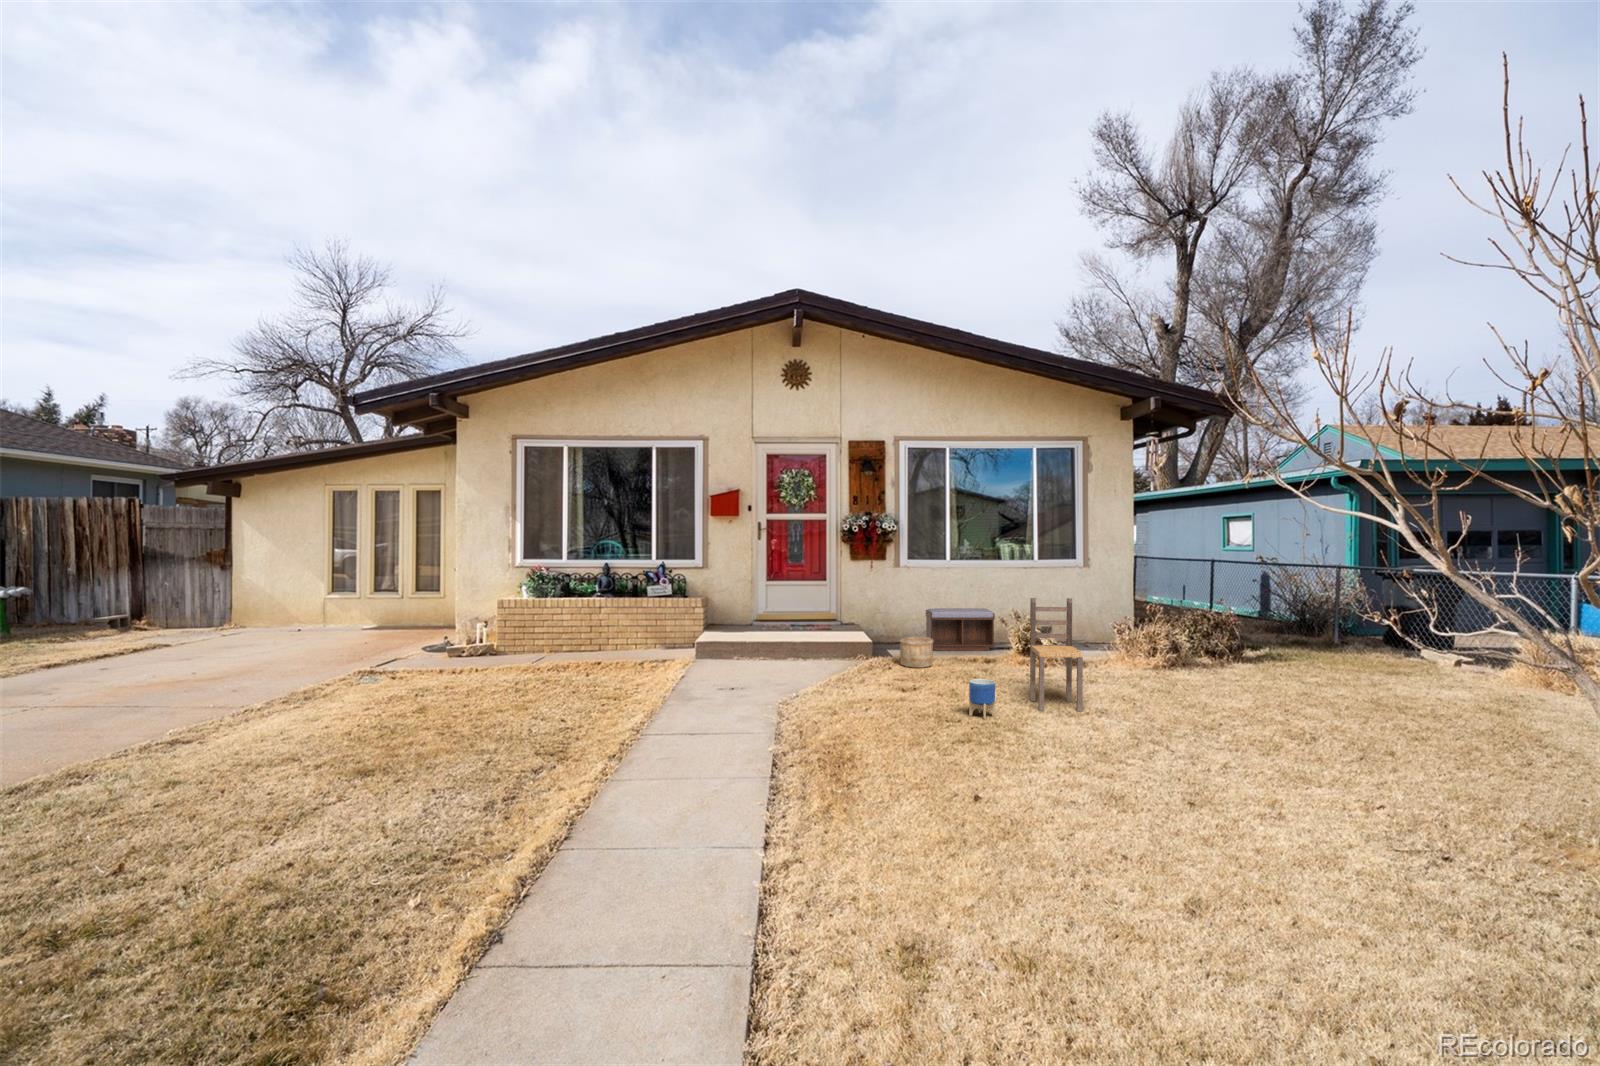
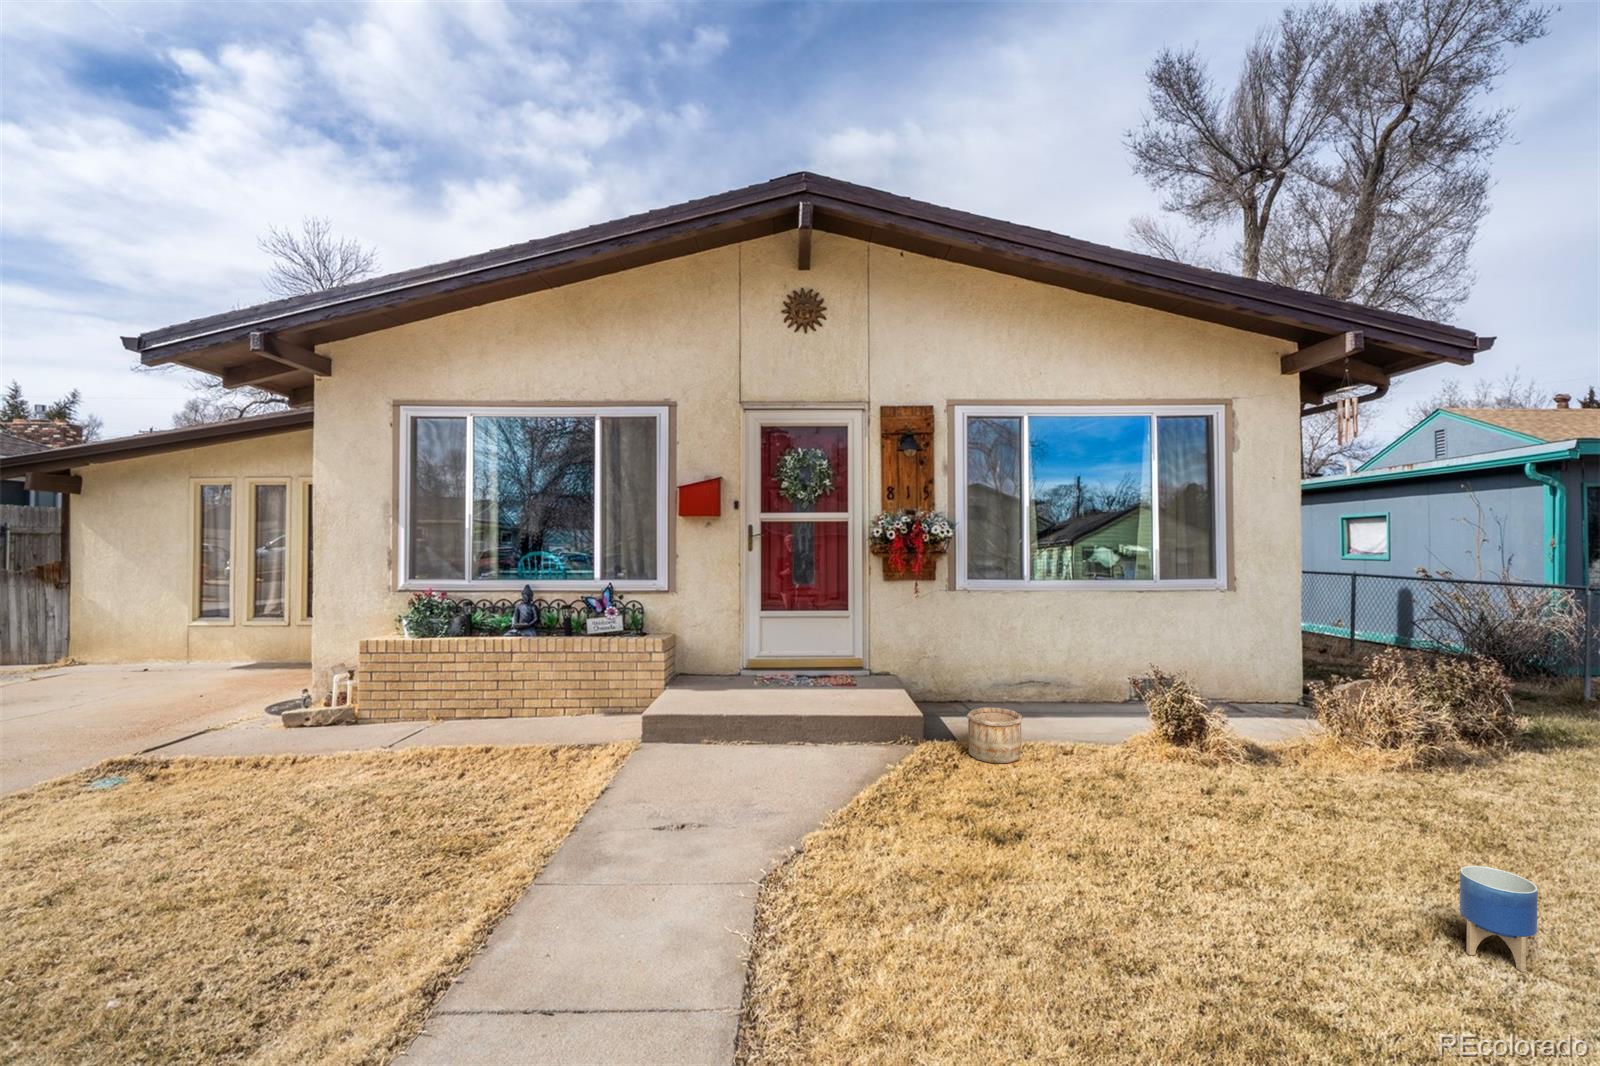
chair: present [1030,598,1083,712] -> none [1253,675,1398,927]
bench: present [926,608,995,651] -> none [995,653,1104,719]
planter: present [969,679,995,719] -> present [1460,866,1538,972]

